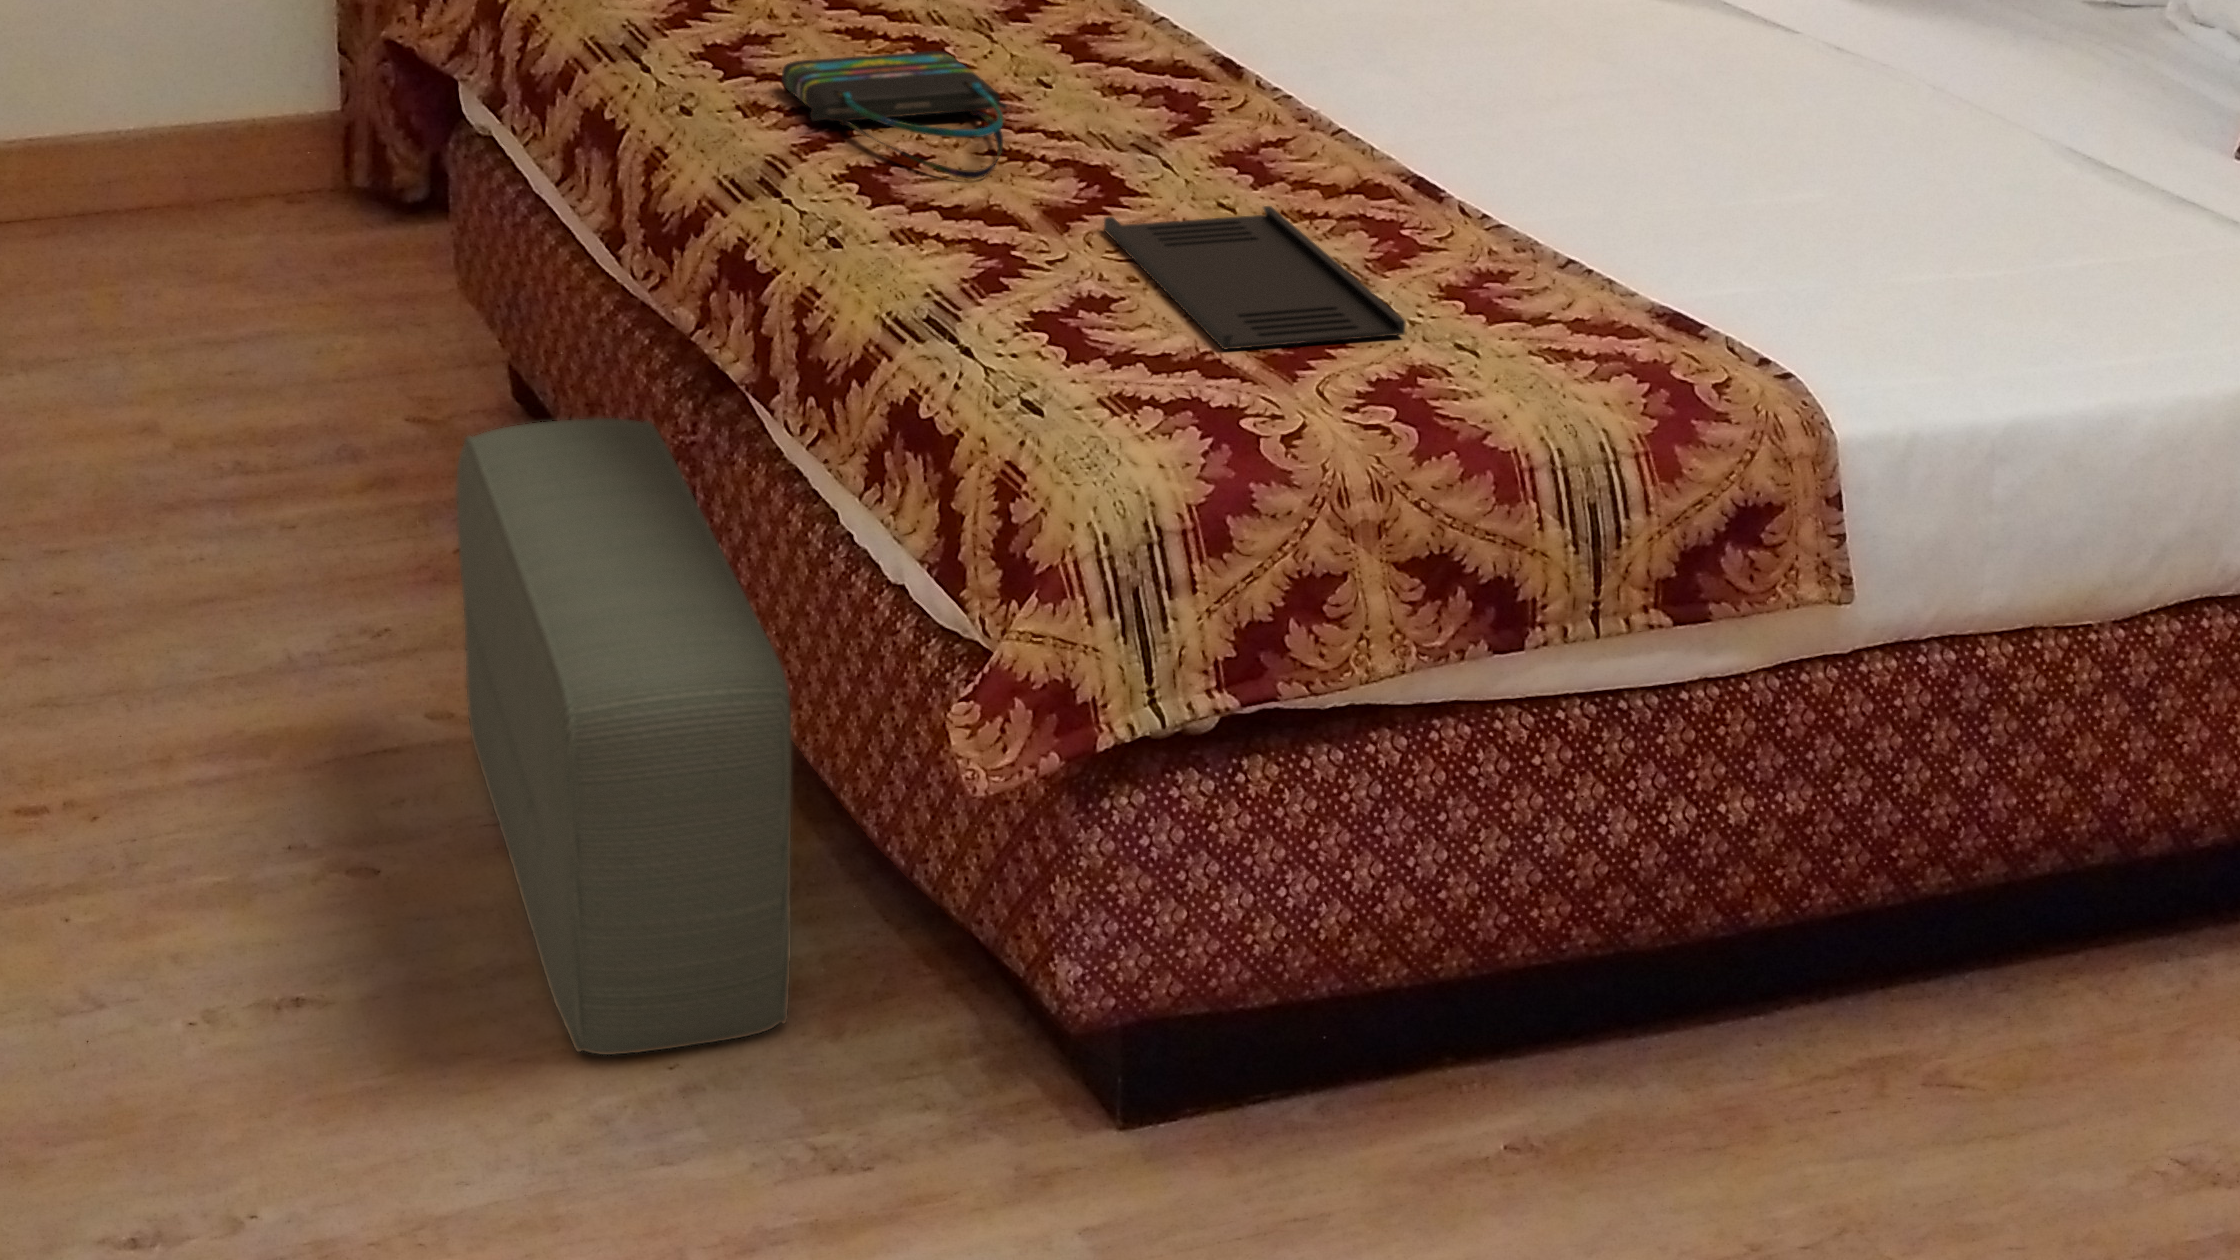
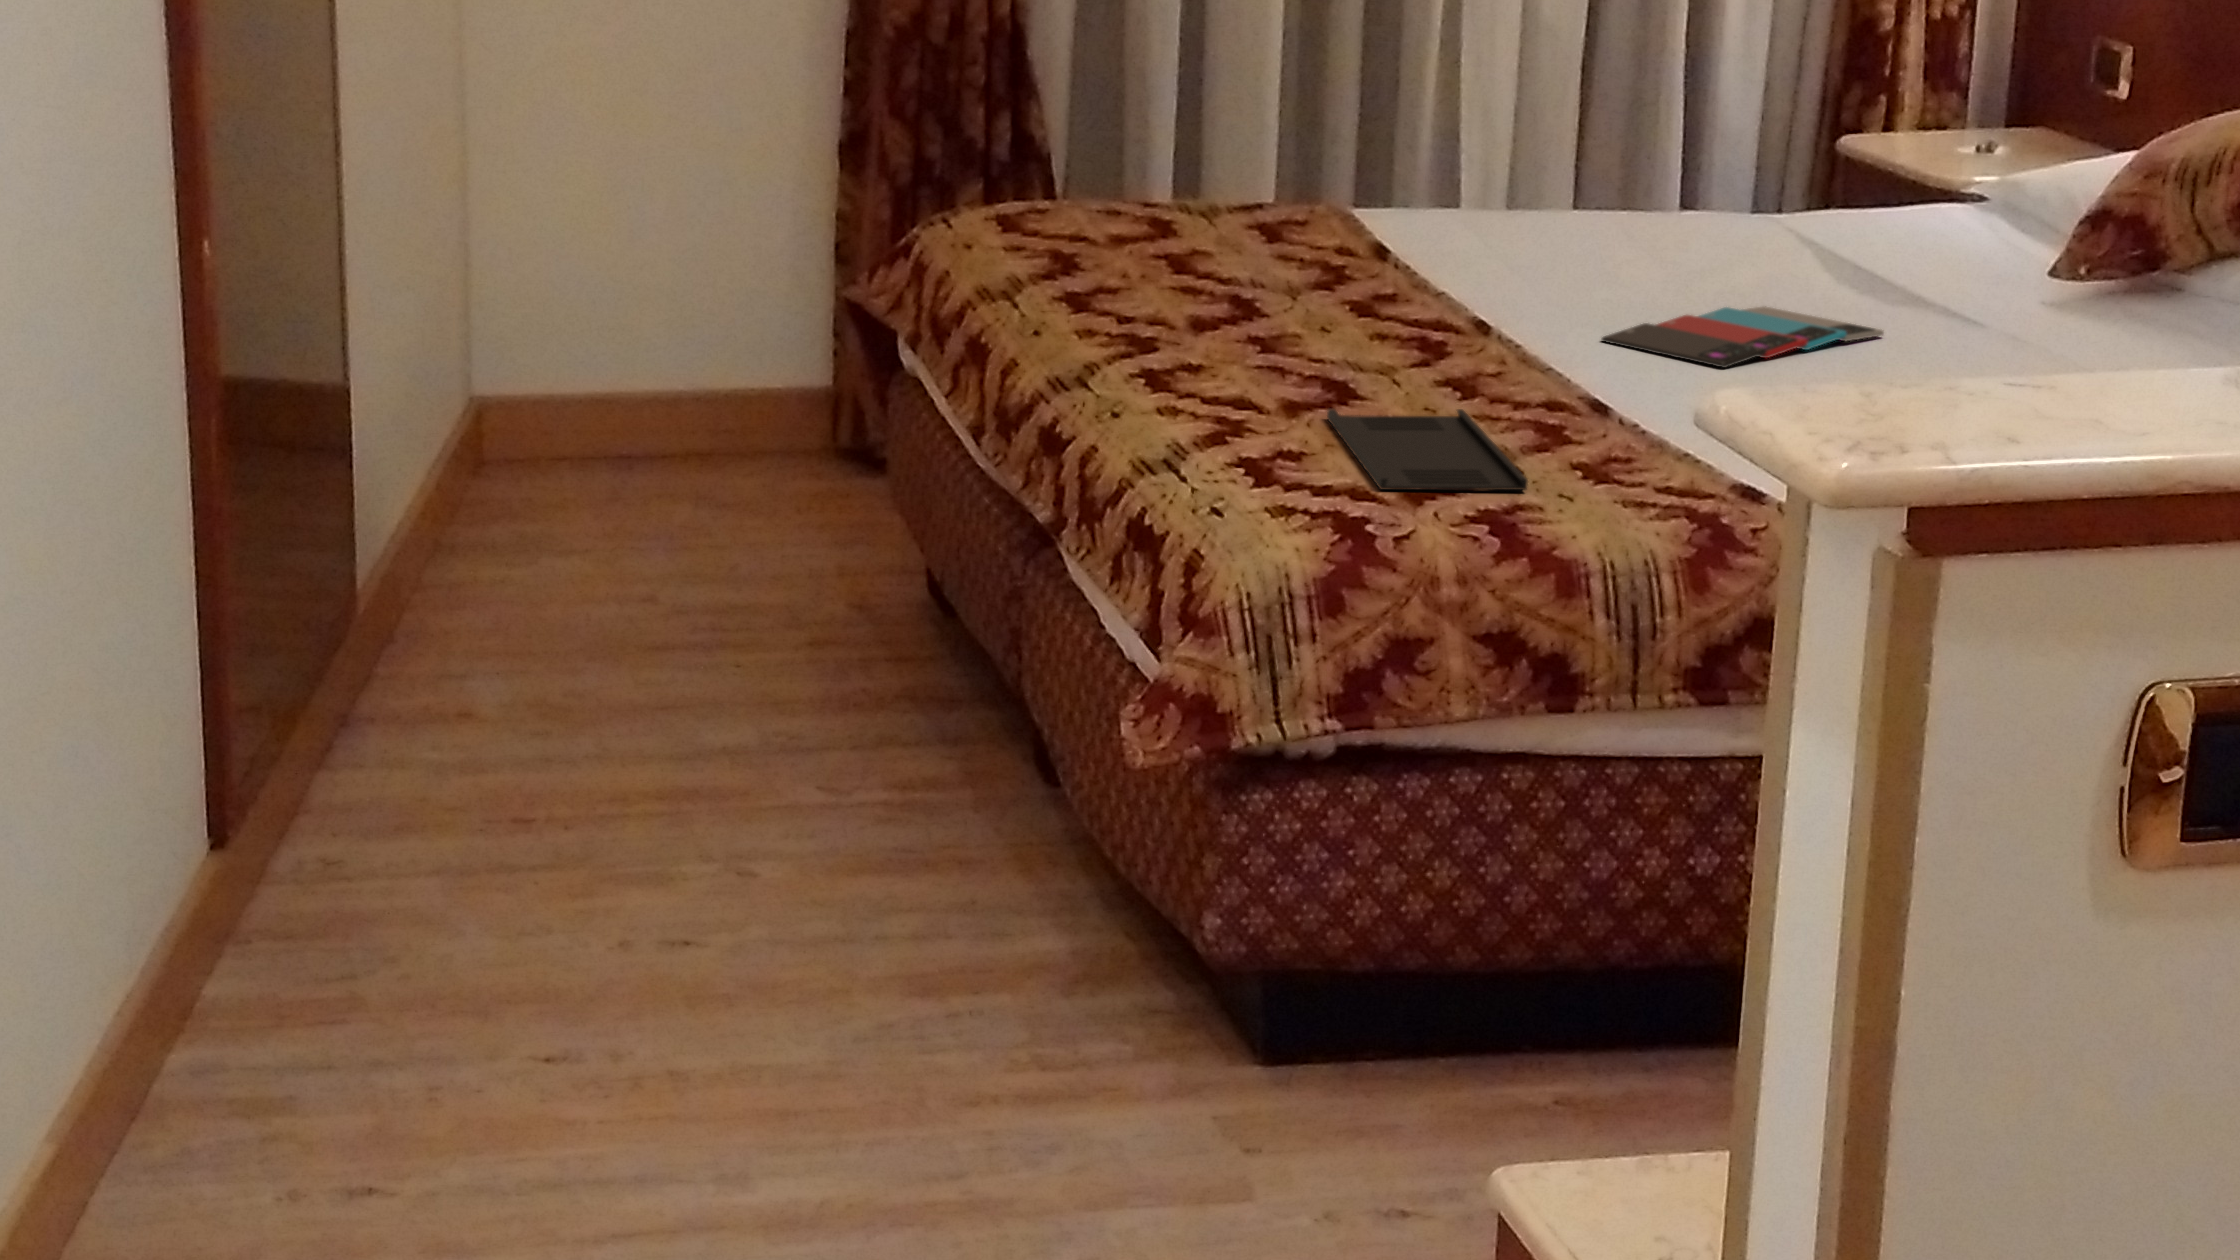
smartphone: none [1373,13,1687,111] -> present [1602,306,1884,368]
tote bag: present [782,51,1007,179] -> none [1118,301,1290,383]
pouf: present [456,418,791,1055] -> none [836,553,1035,981]

